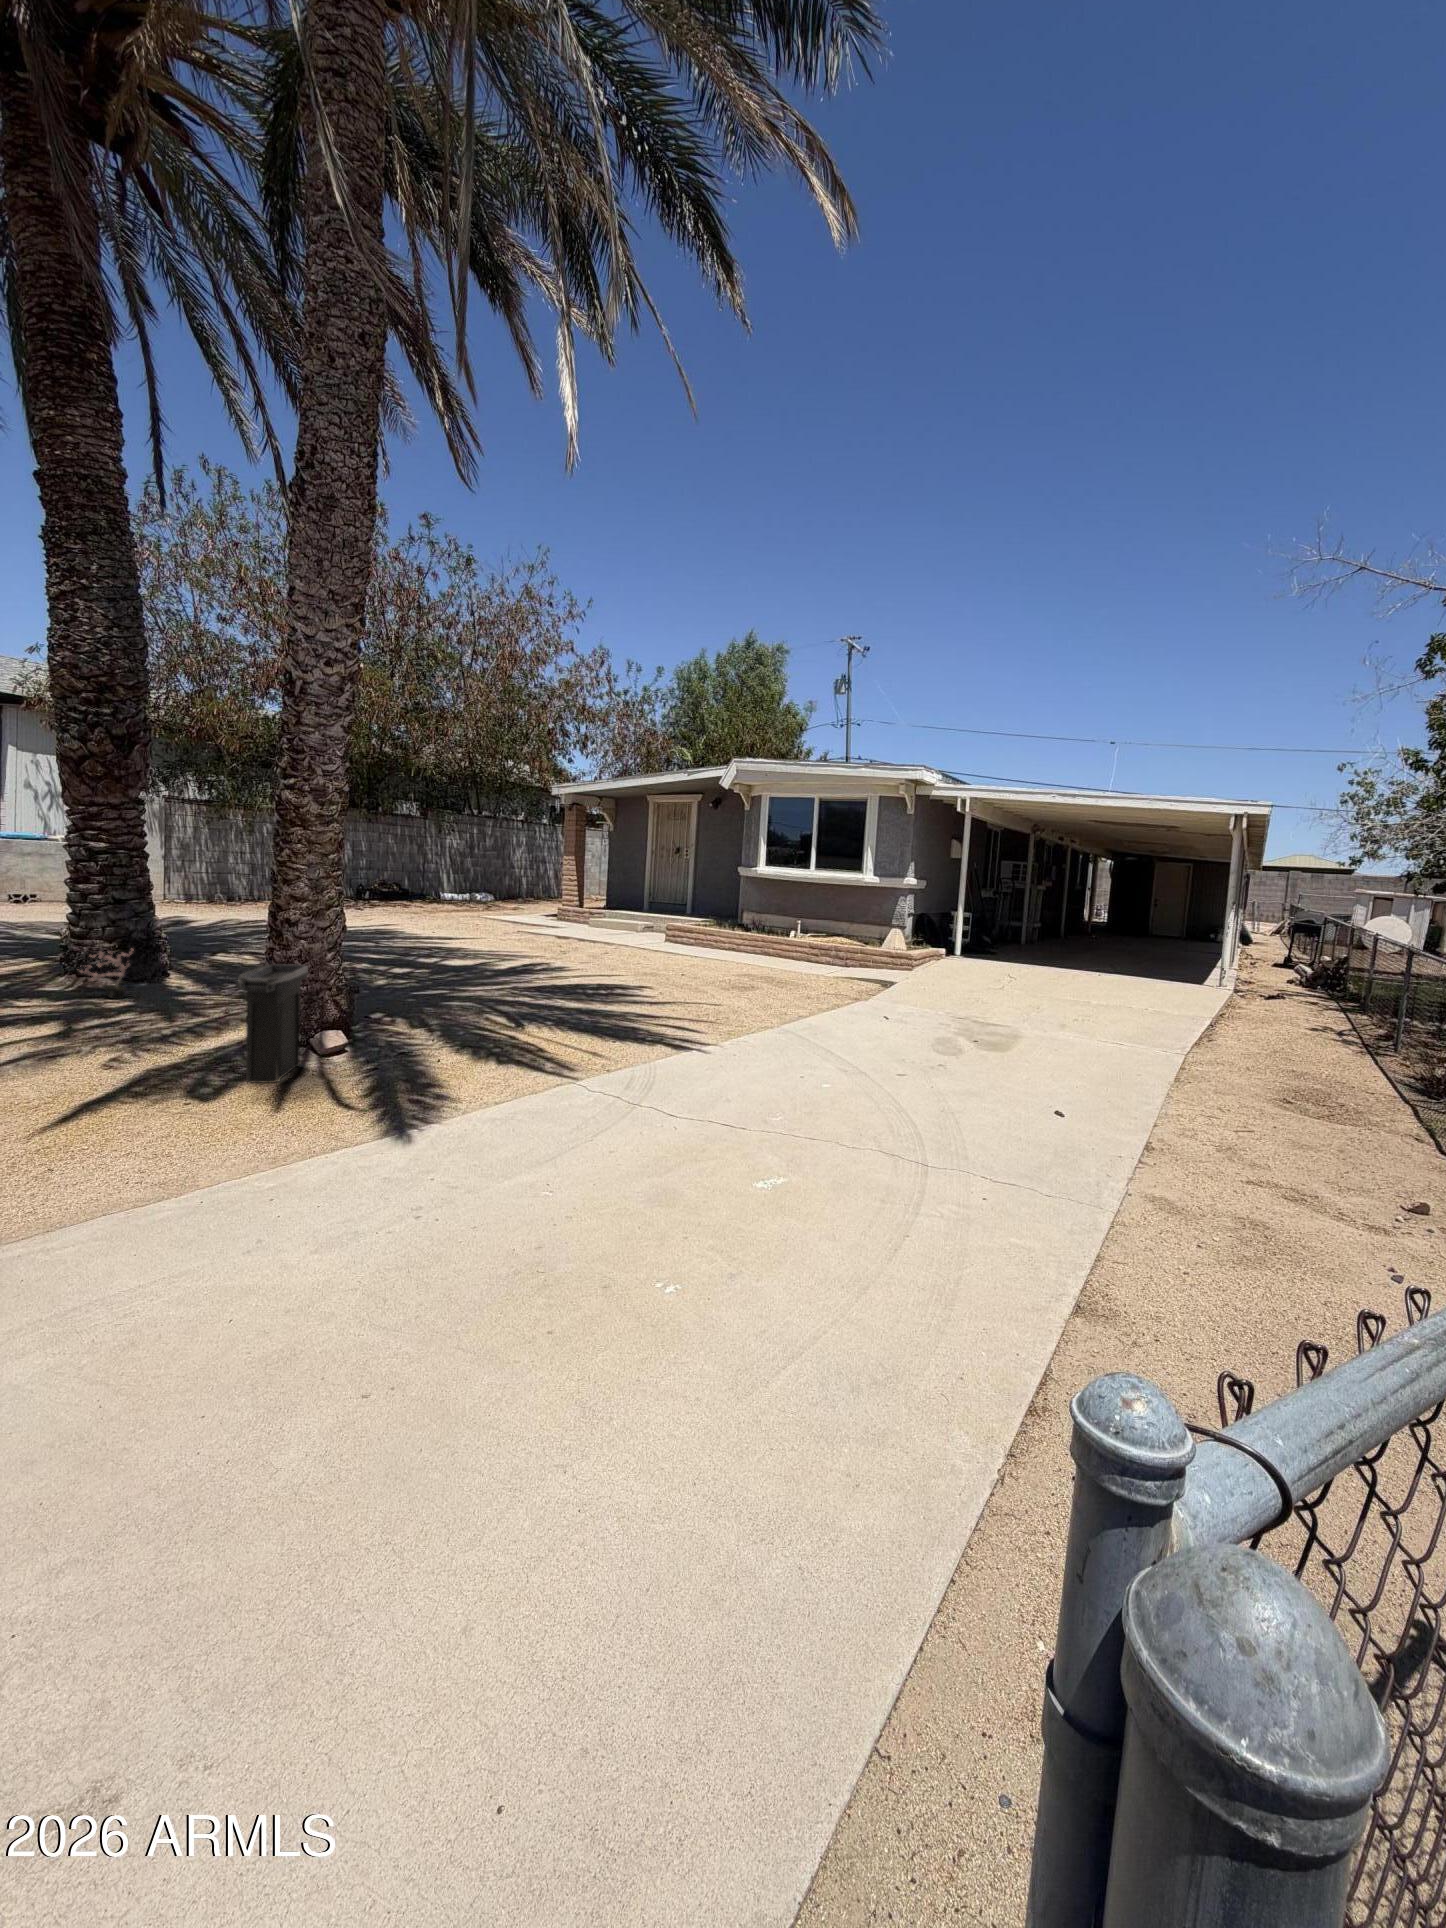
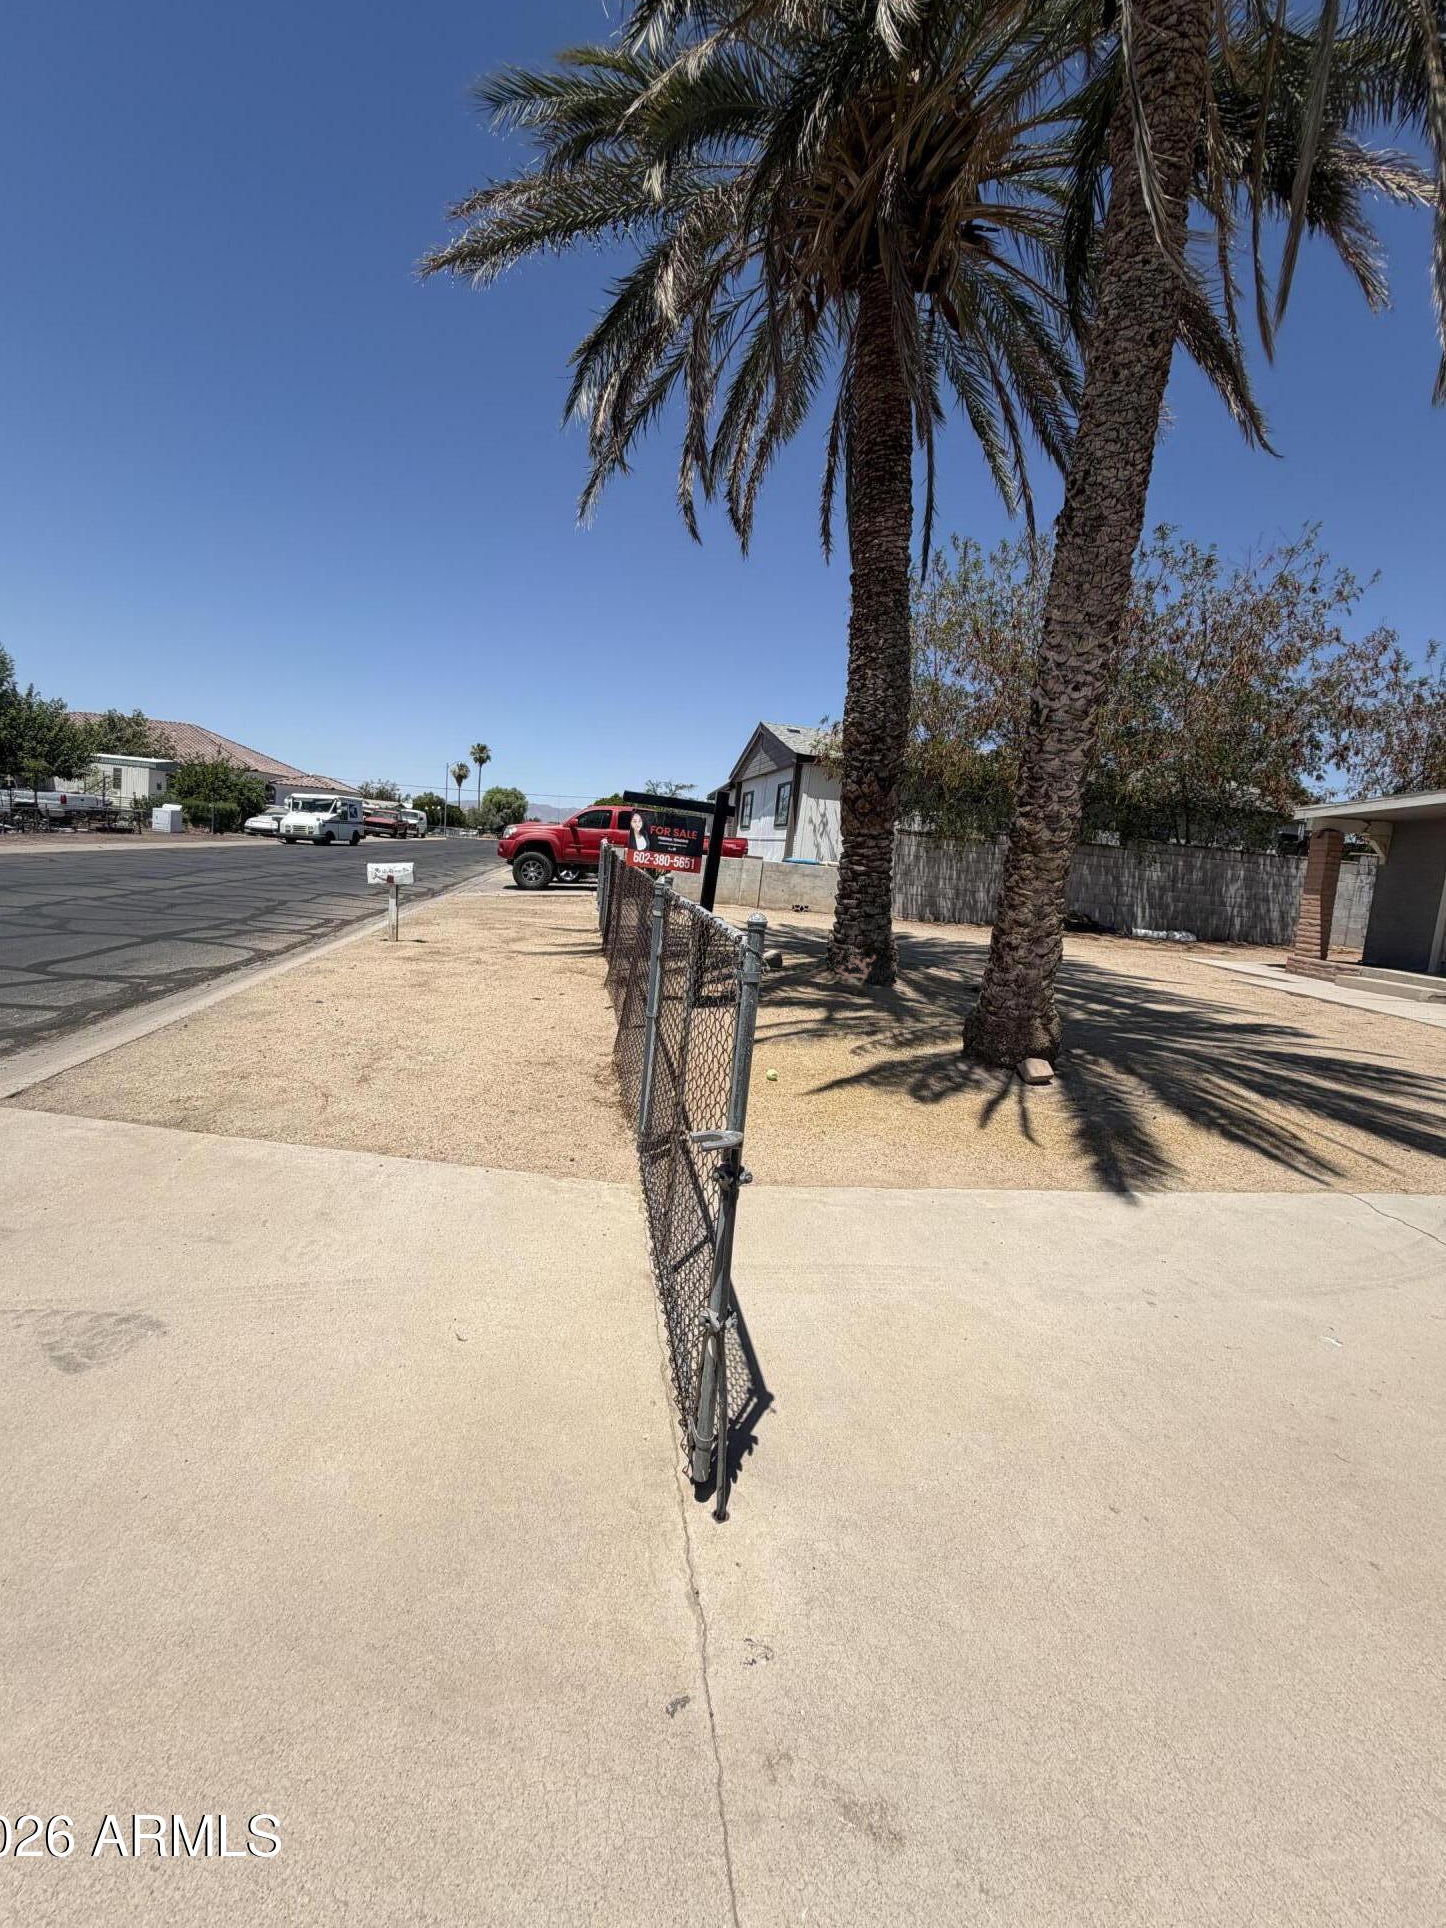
trash can: present [238,964,308,1083] -> none [956,986,1024,1103]

